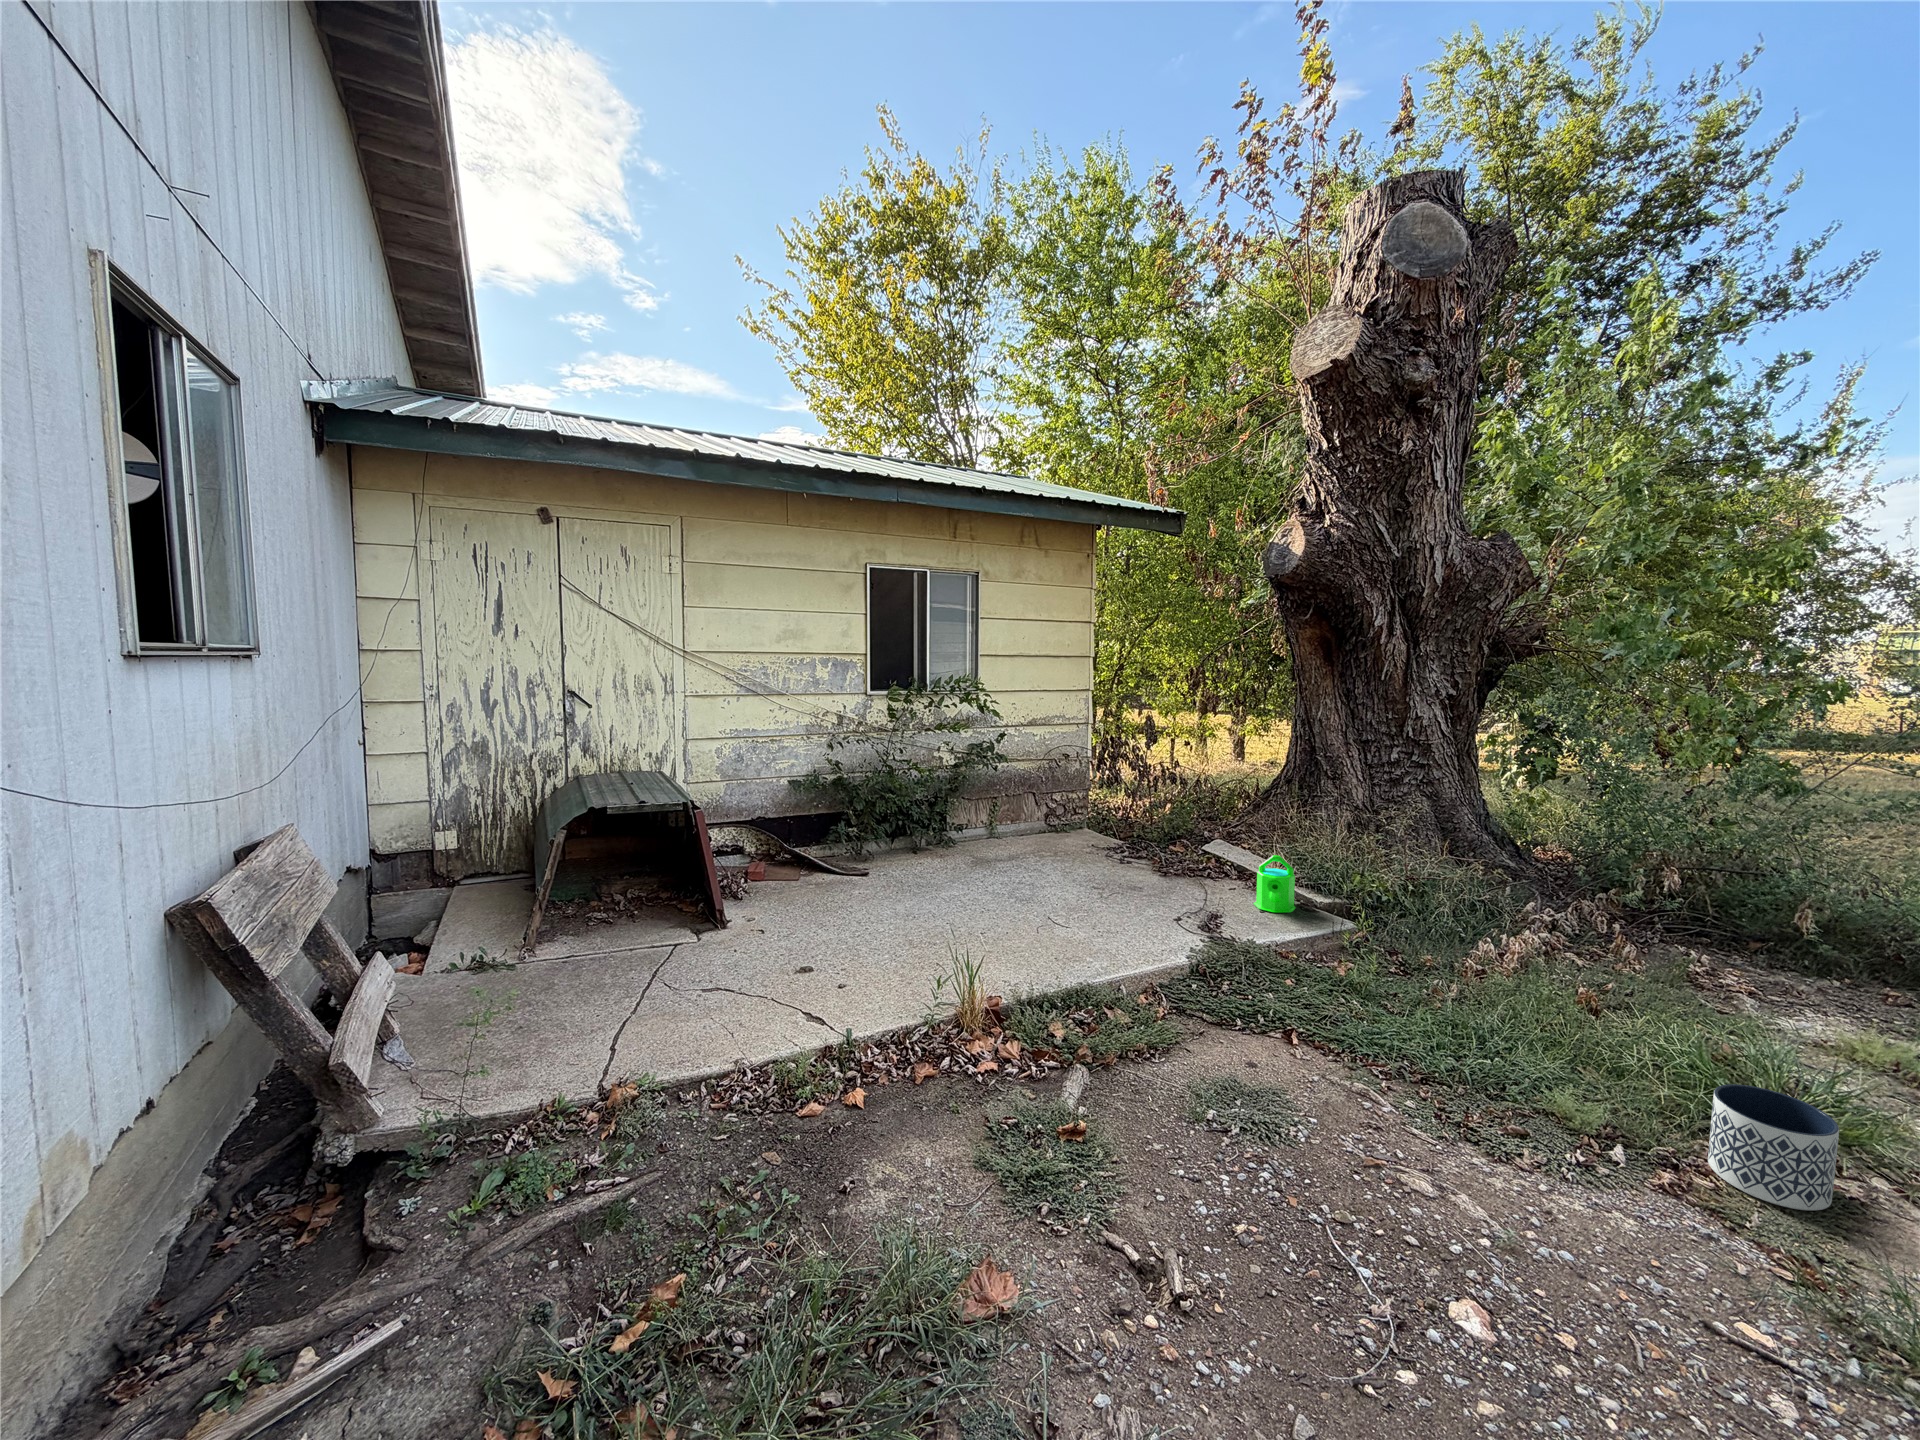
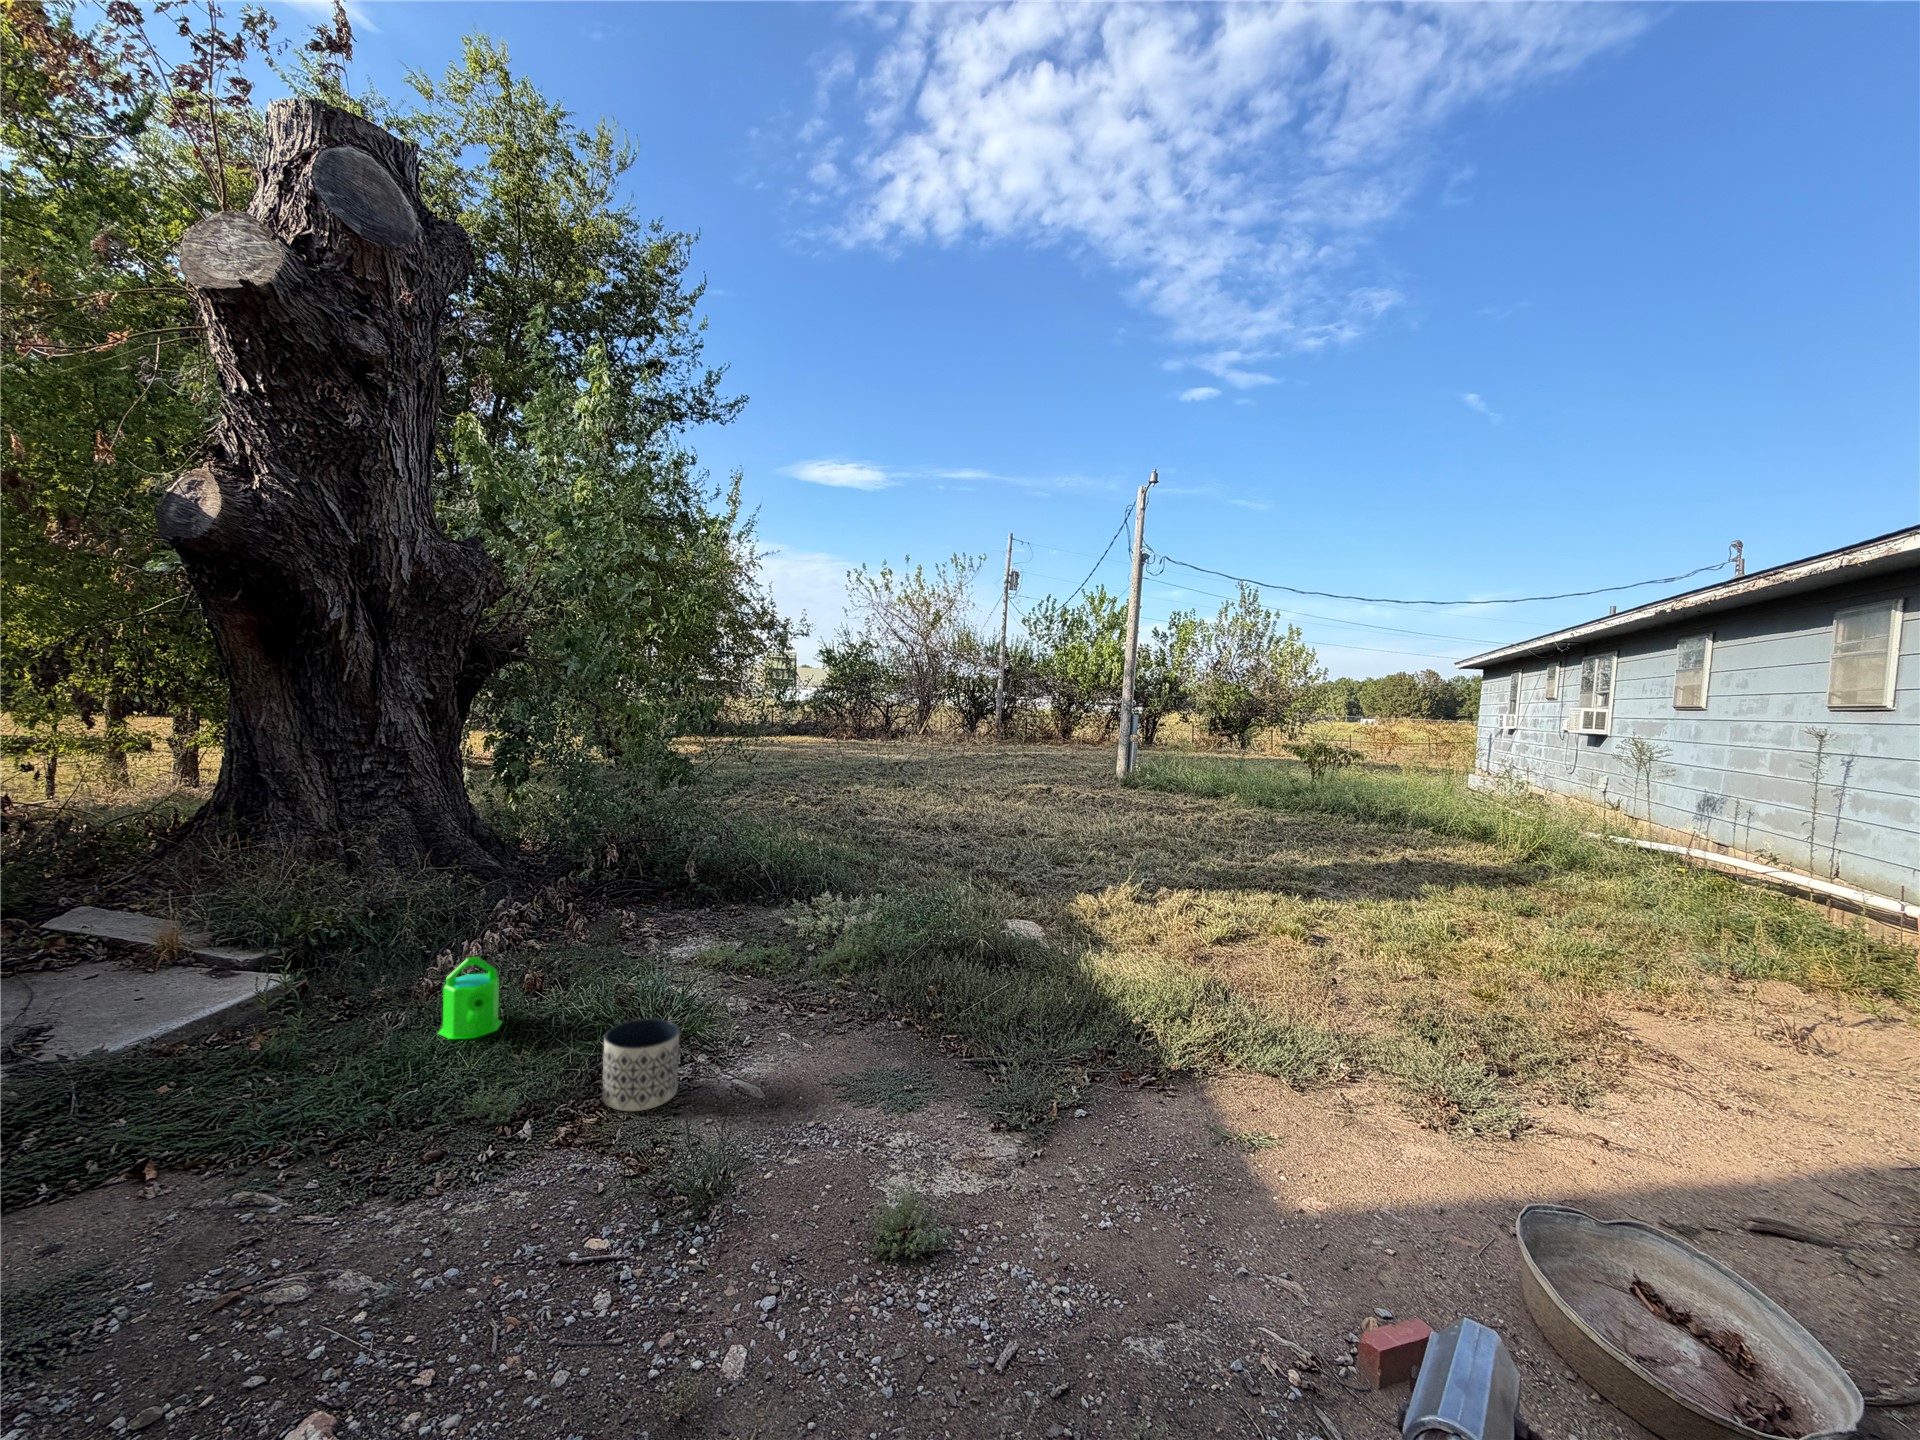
watering can: present [1253,855,1296,913] -> present [438,957,502,1039]

